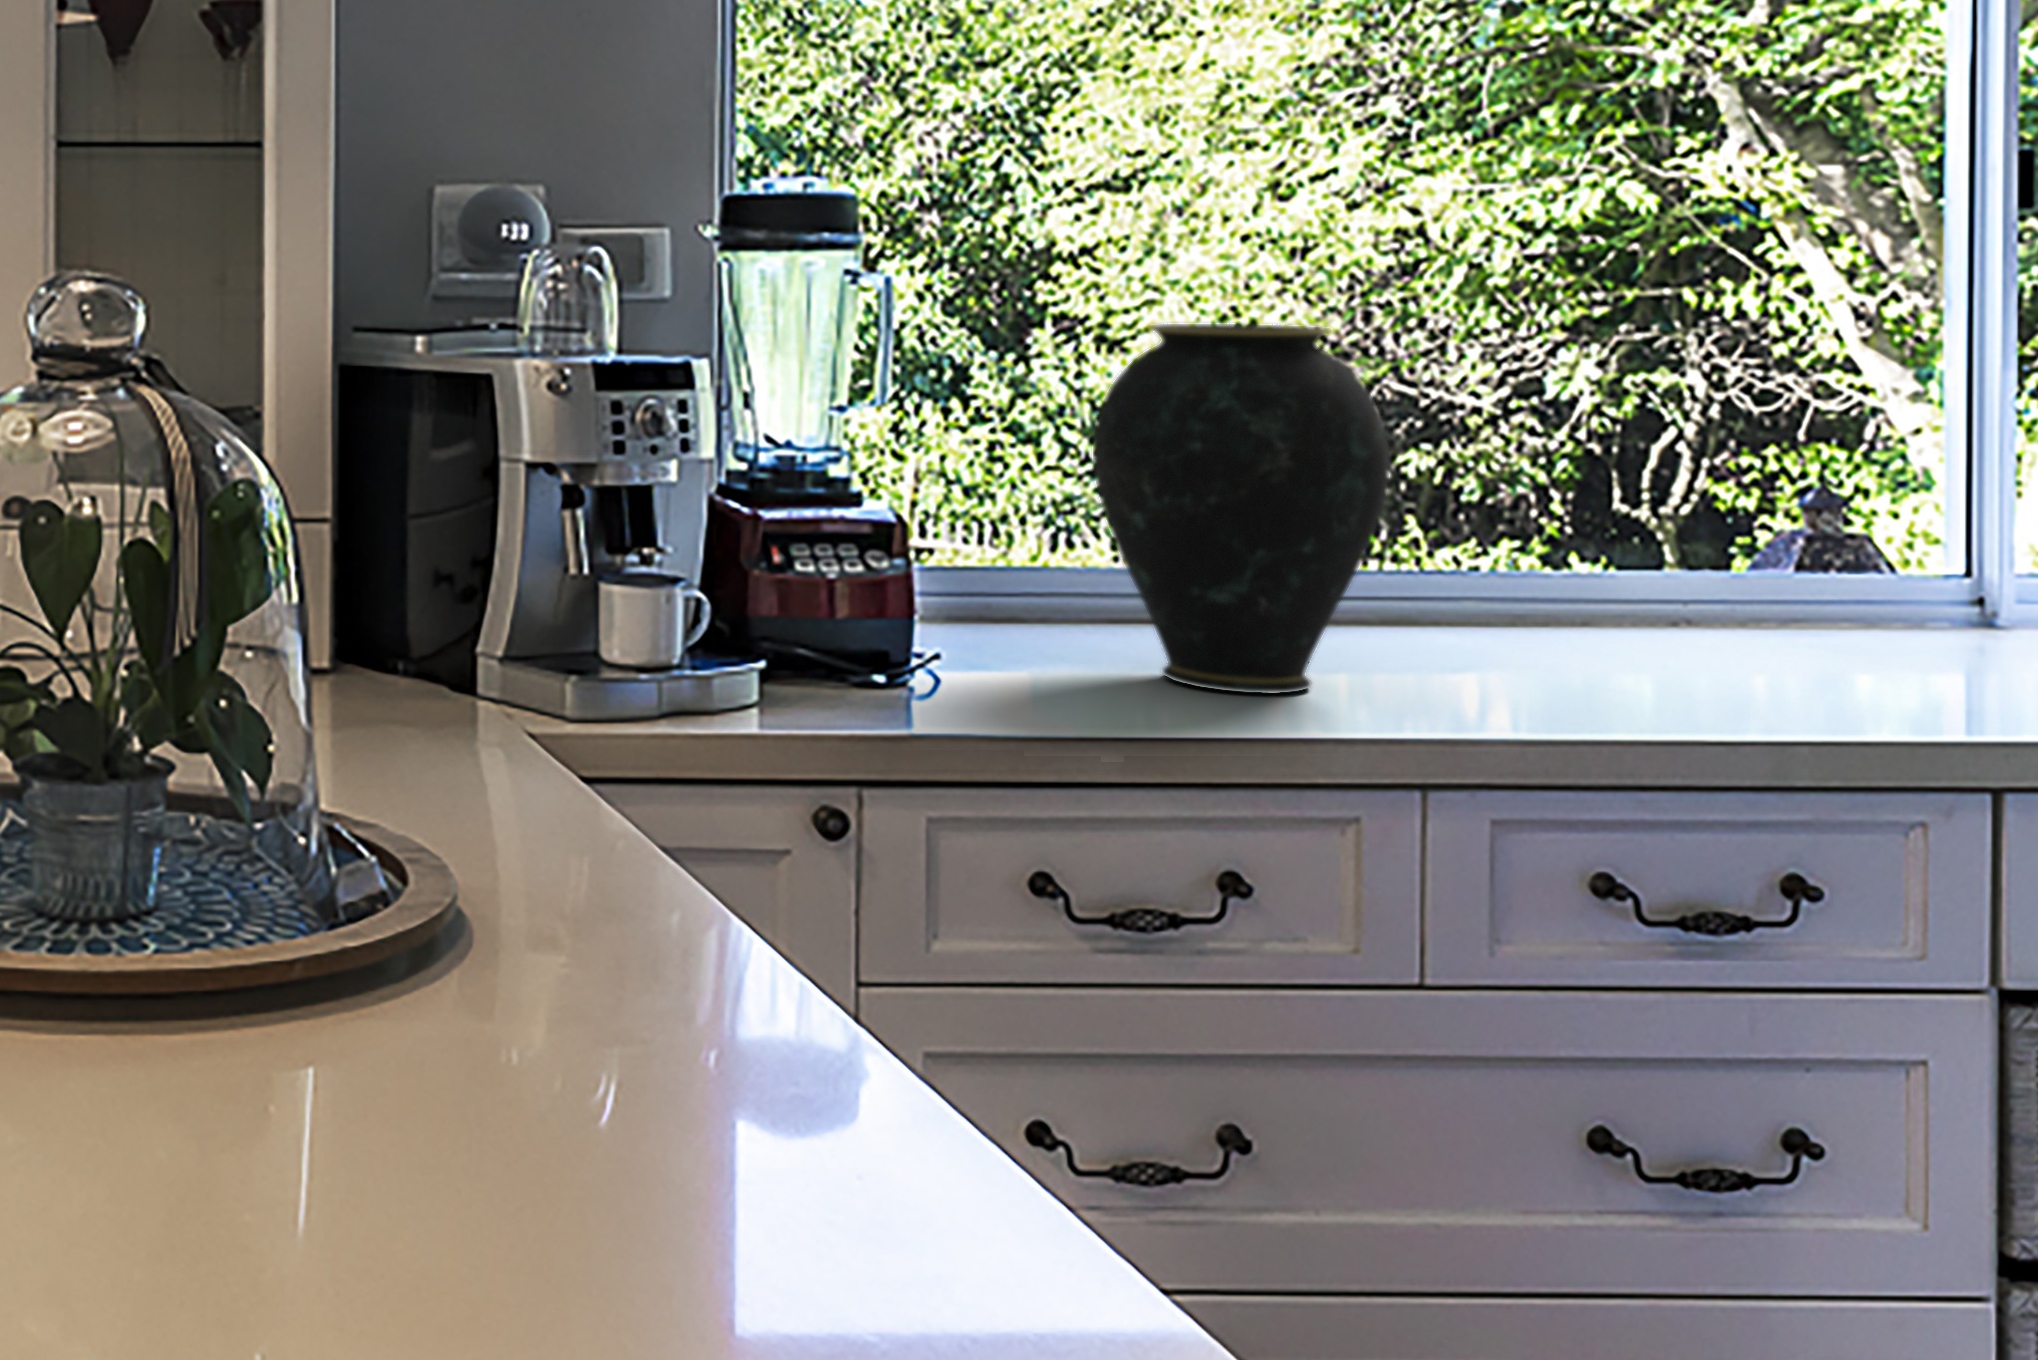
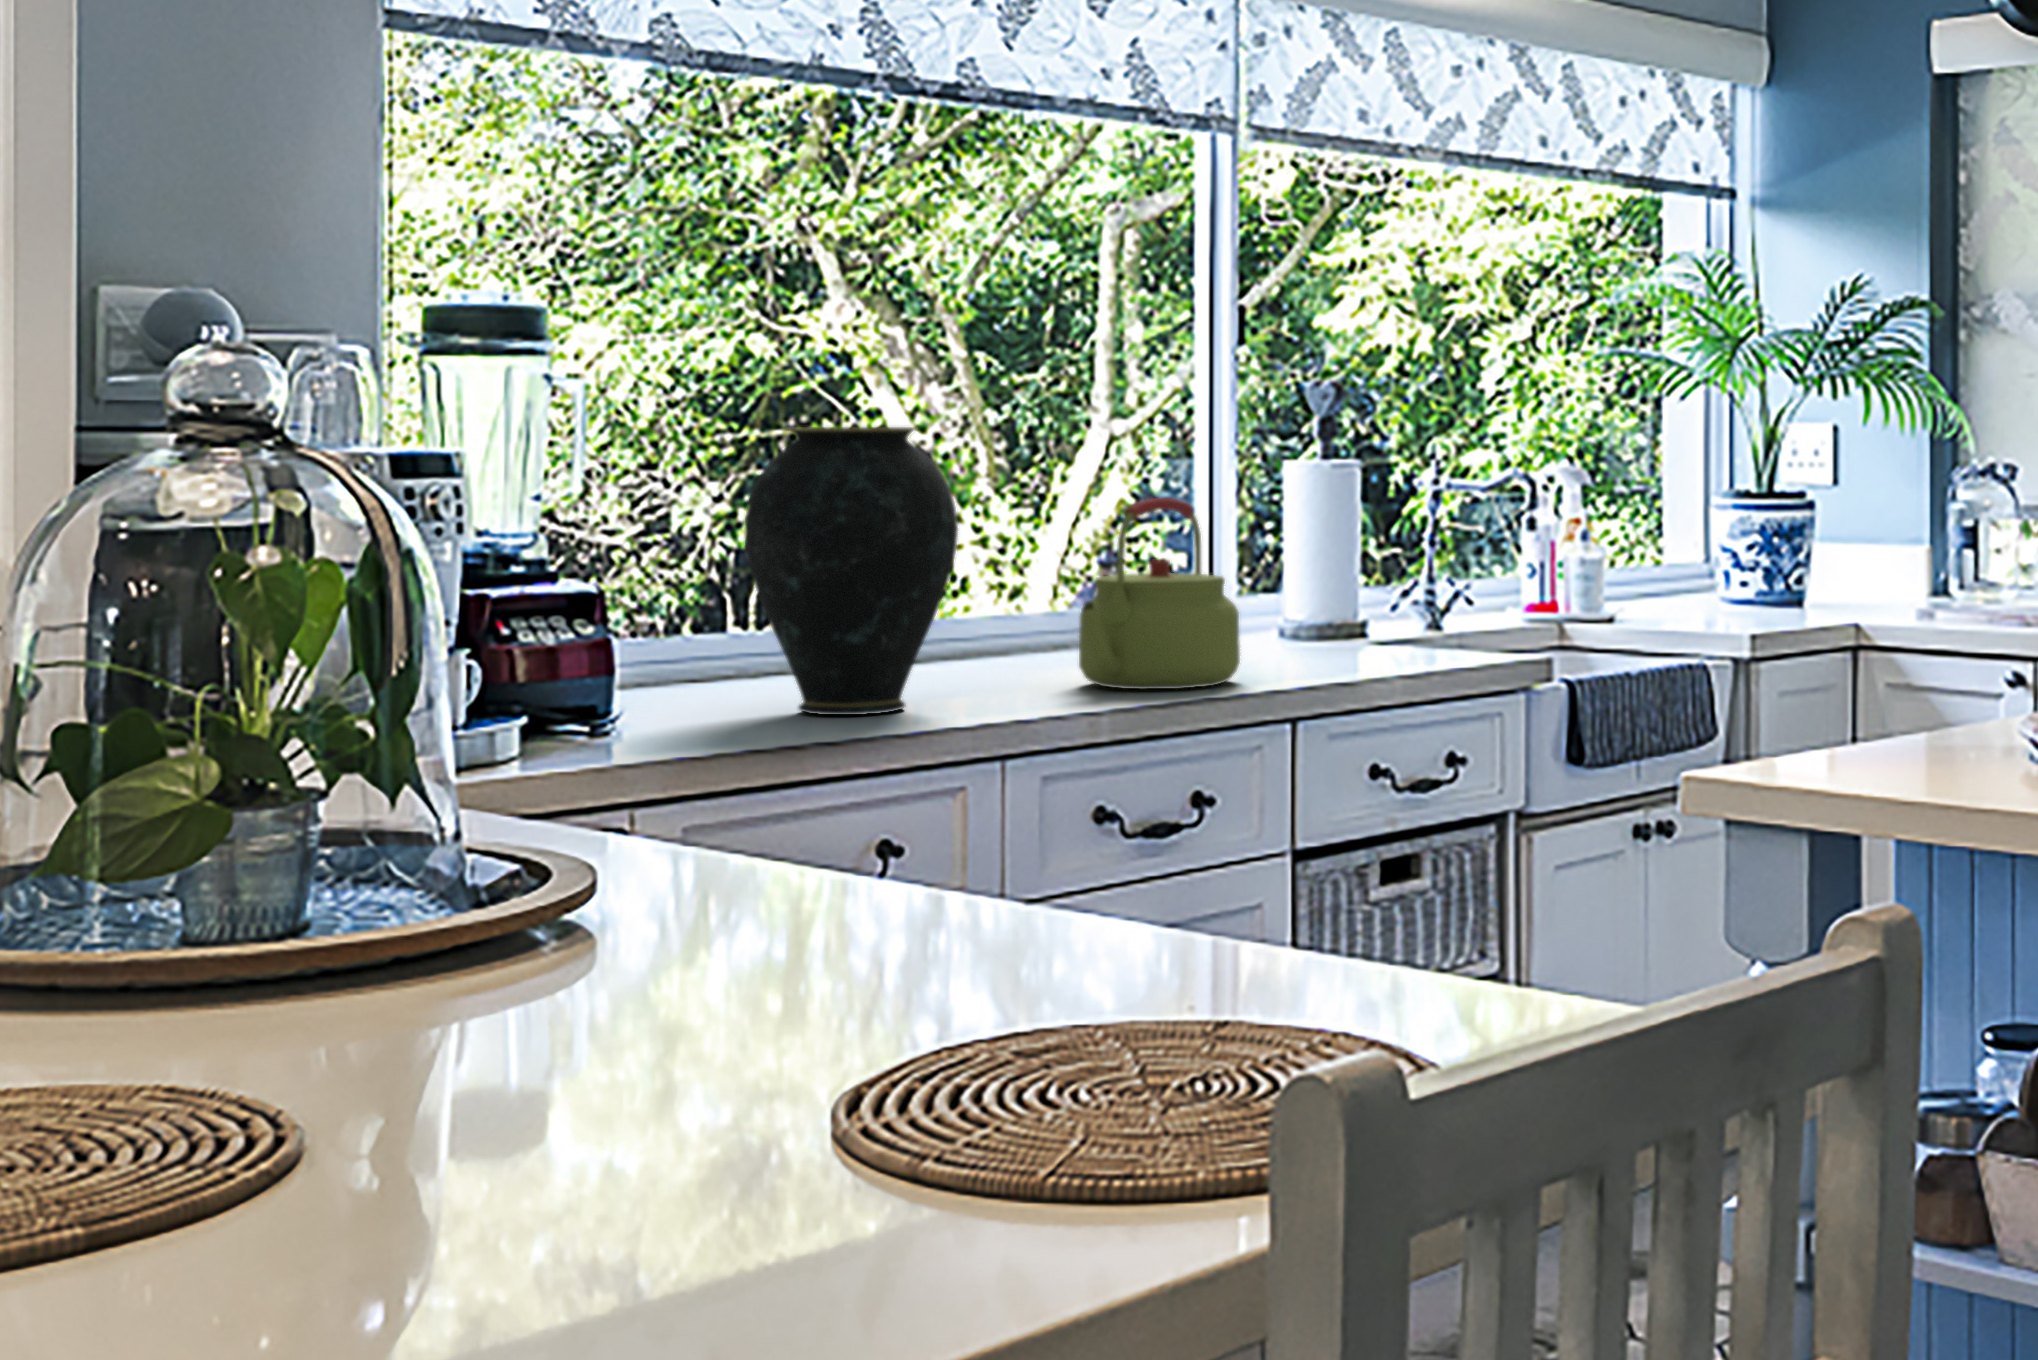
kettle: none [1598,434,1907,717] -> present [1079,498,1240,689]

